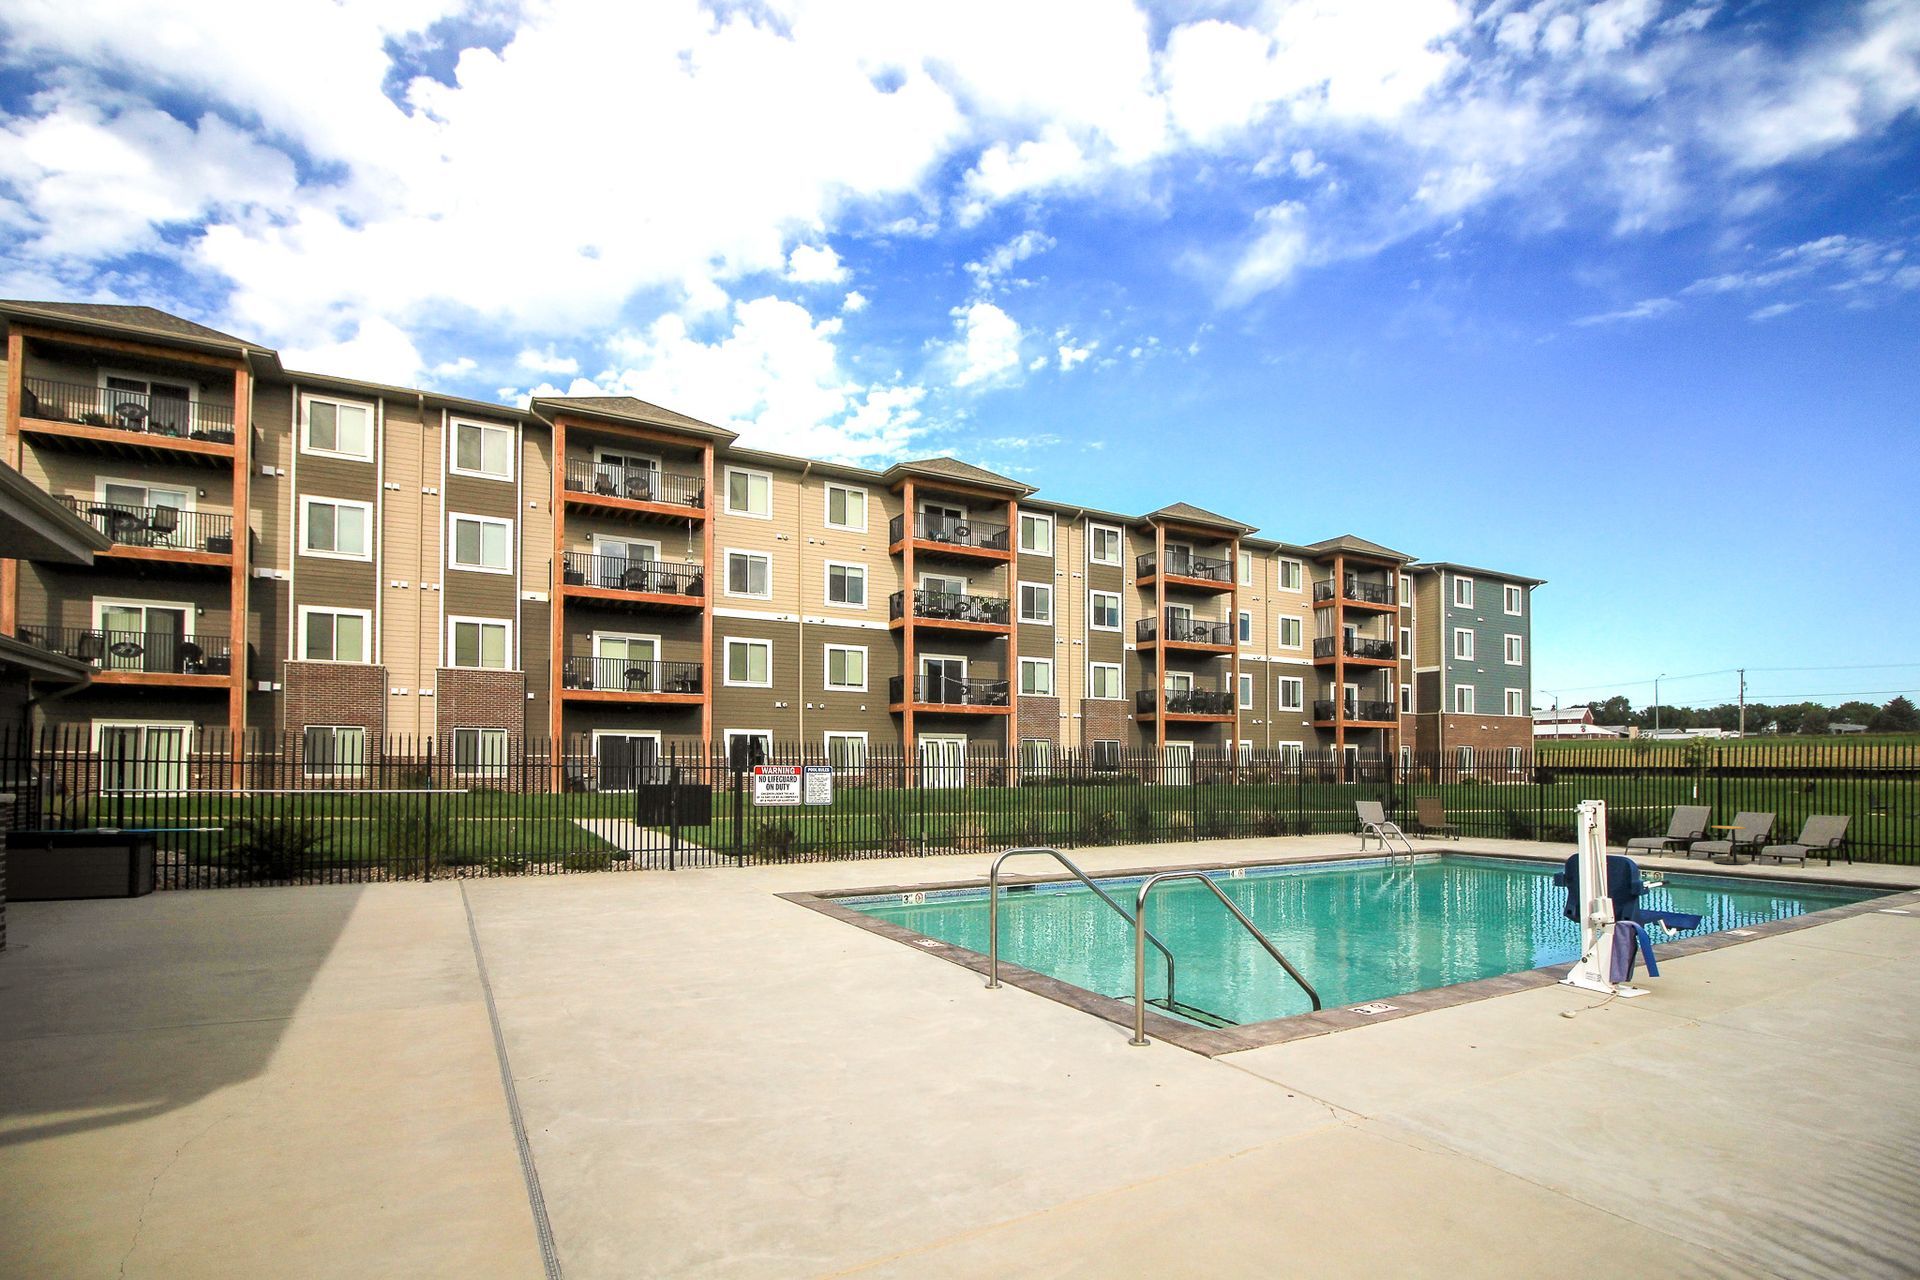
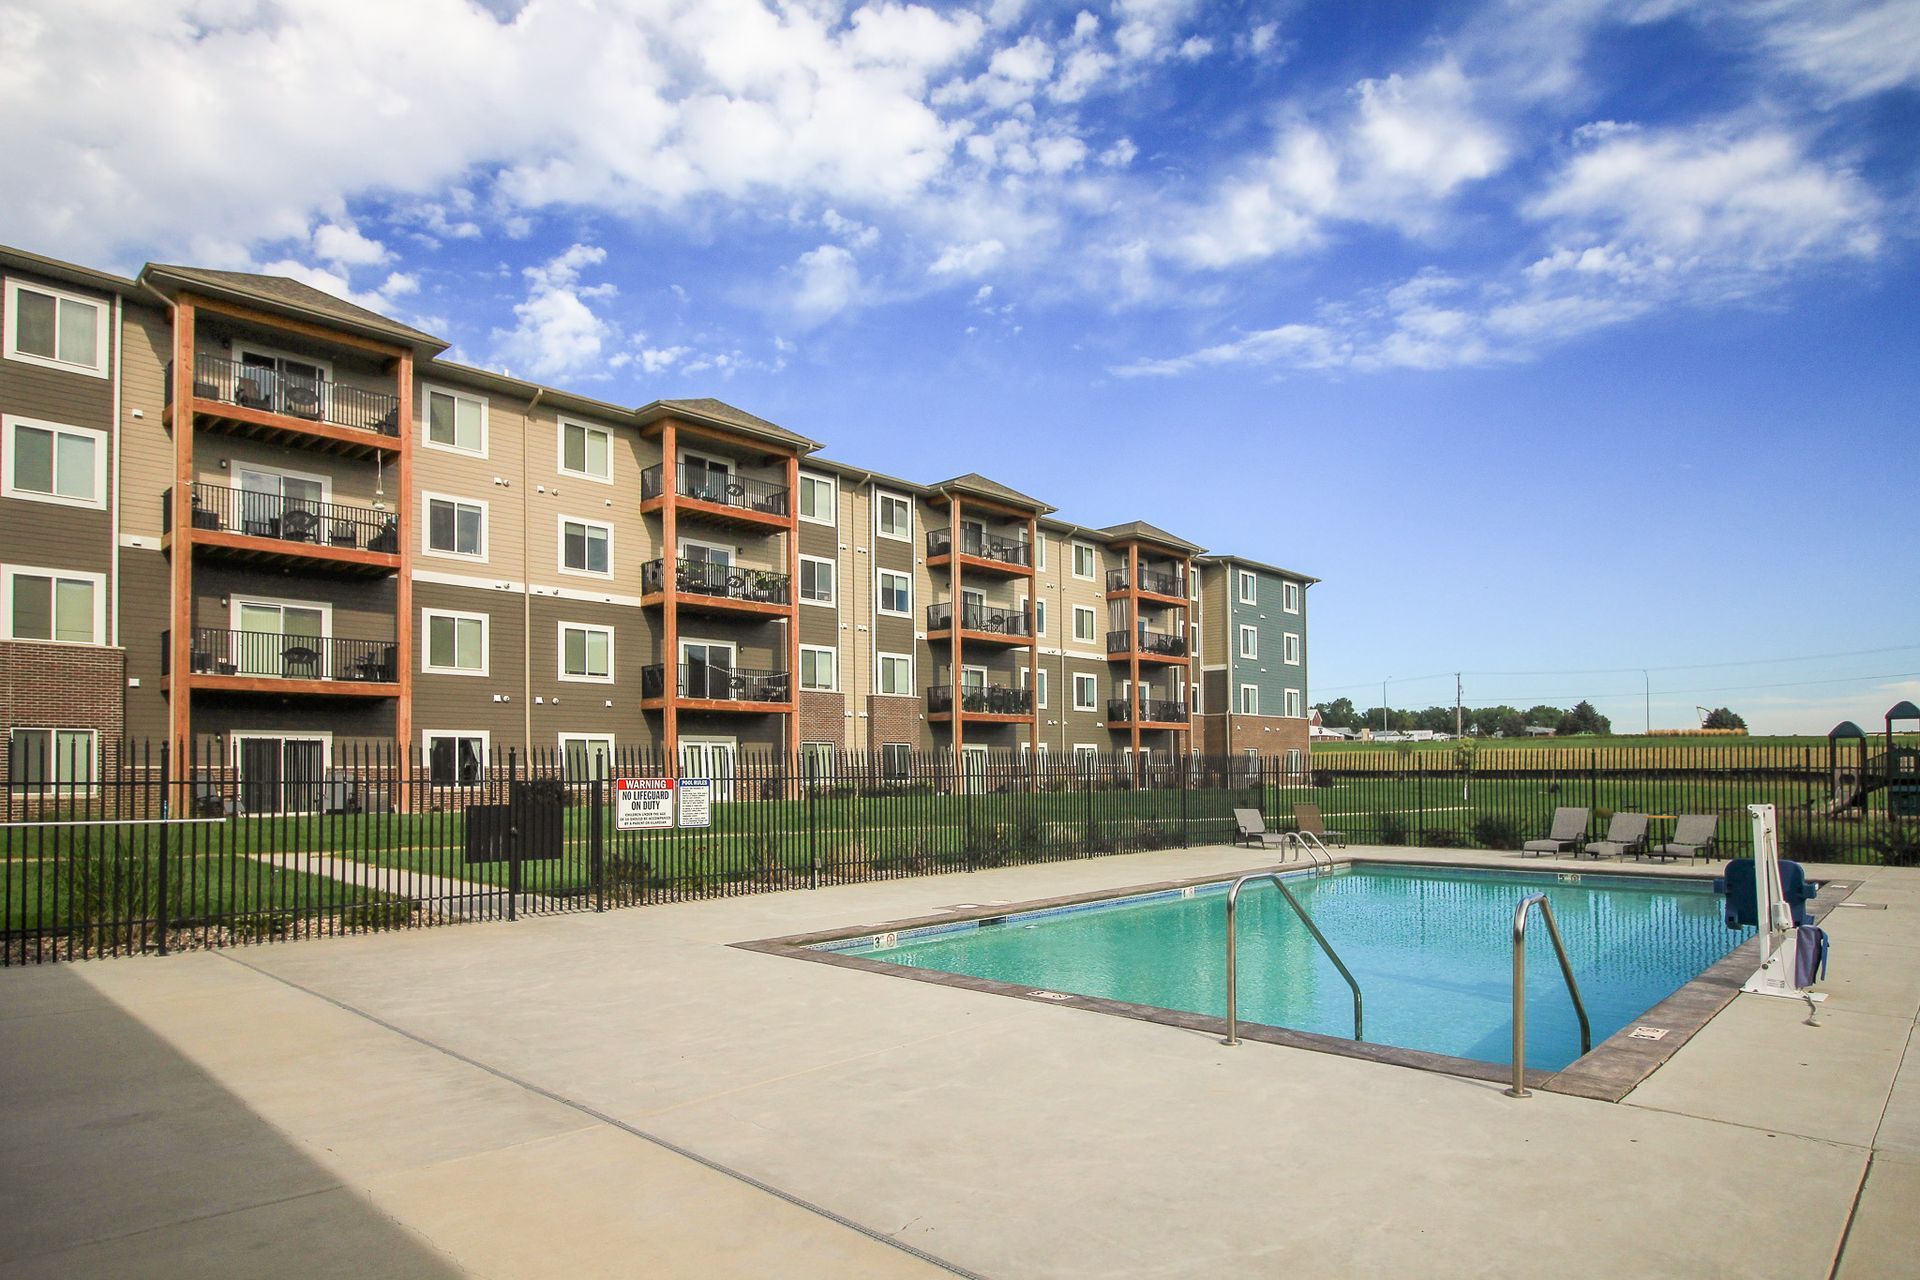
potted tree: none [1661,814,1683,862] -> present [1593,807,1616,855]

